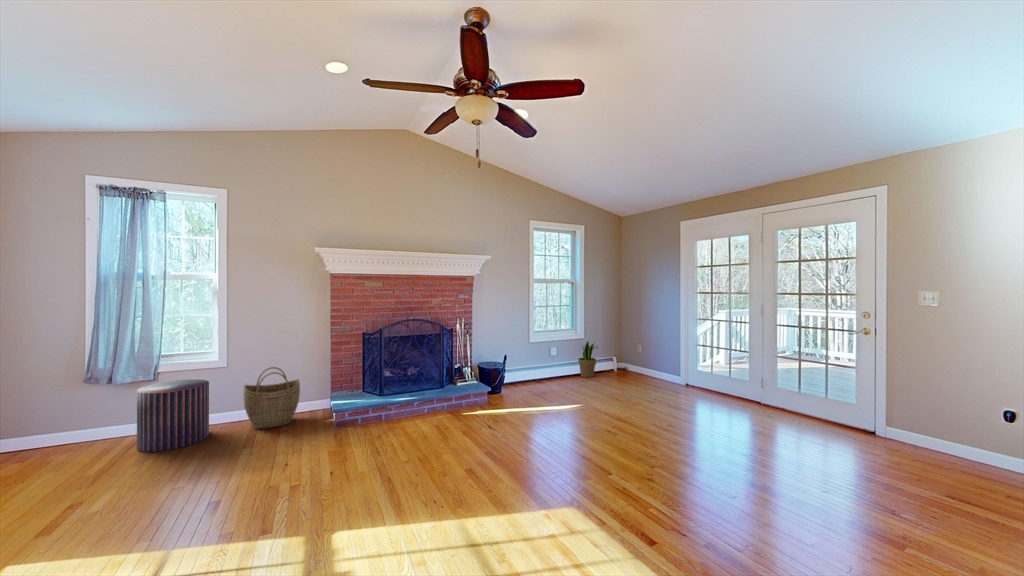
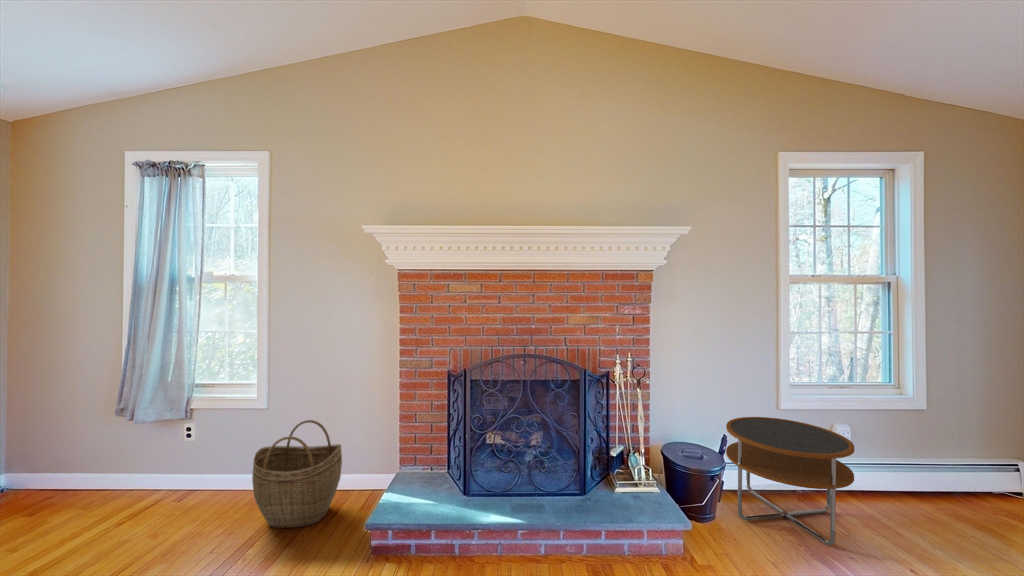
potted plant: present [578,341,597,378] -> none [906,417,969,505]
side table: none [507,347,555,393] -> present [726,417,855,545]
pouf: present [137,379,209,452] -> none [107,428,216,552]

